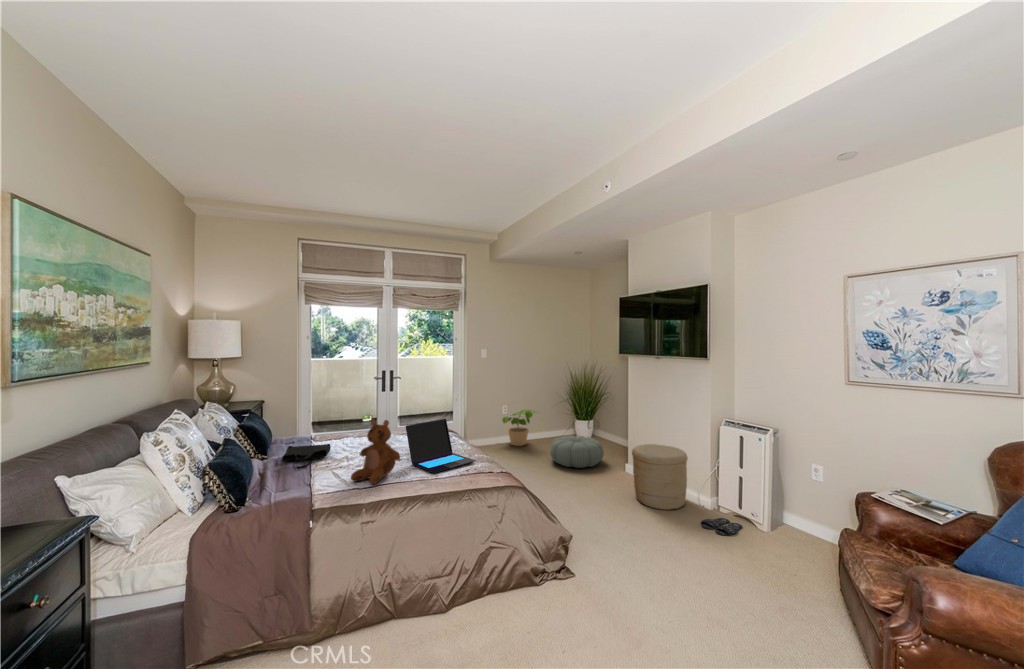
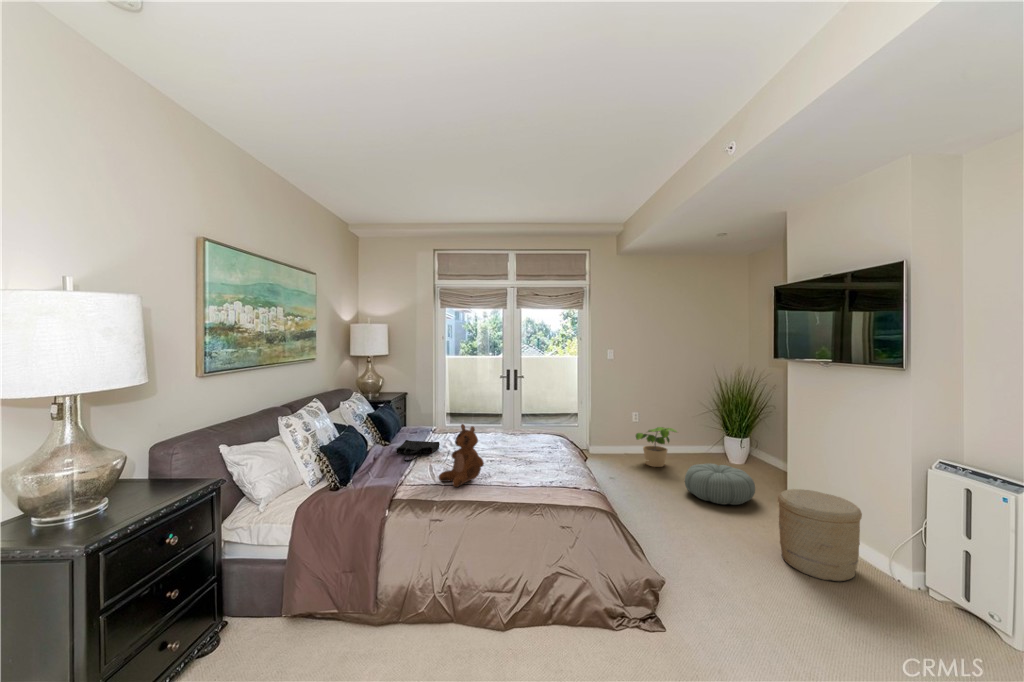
laptop: present [406,419,476,473] -> none [499,430,566,485]
slippers: present [701,518,742,536] -> none [869,605,941,637]

